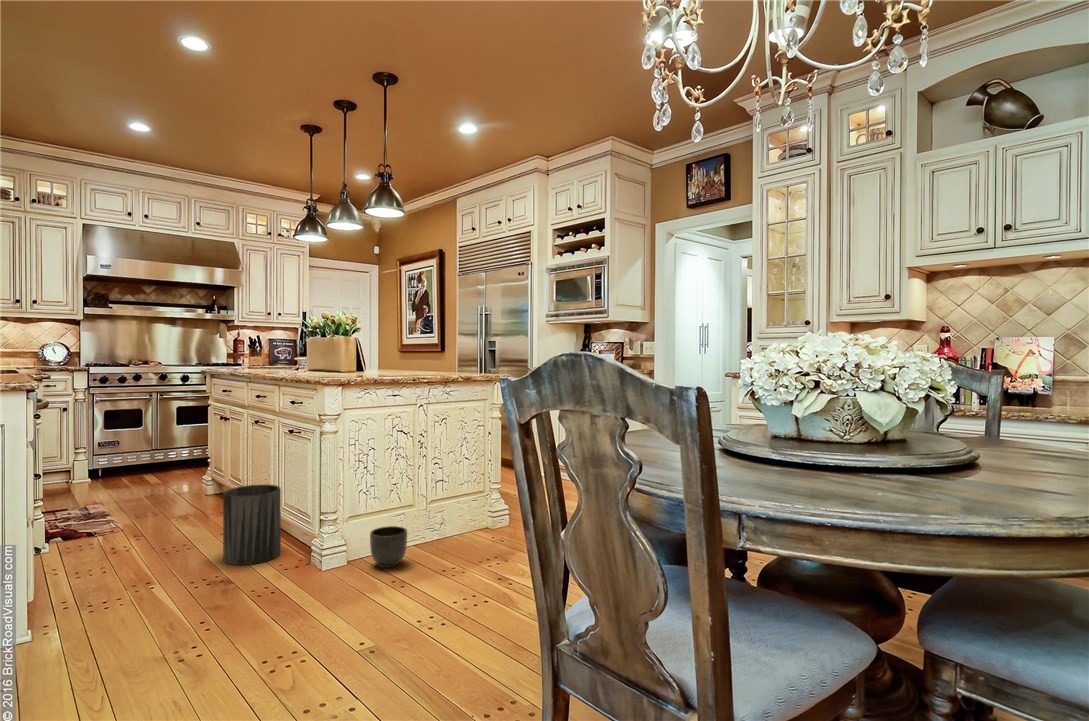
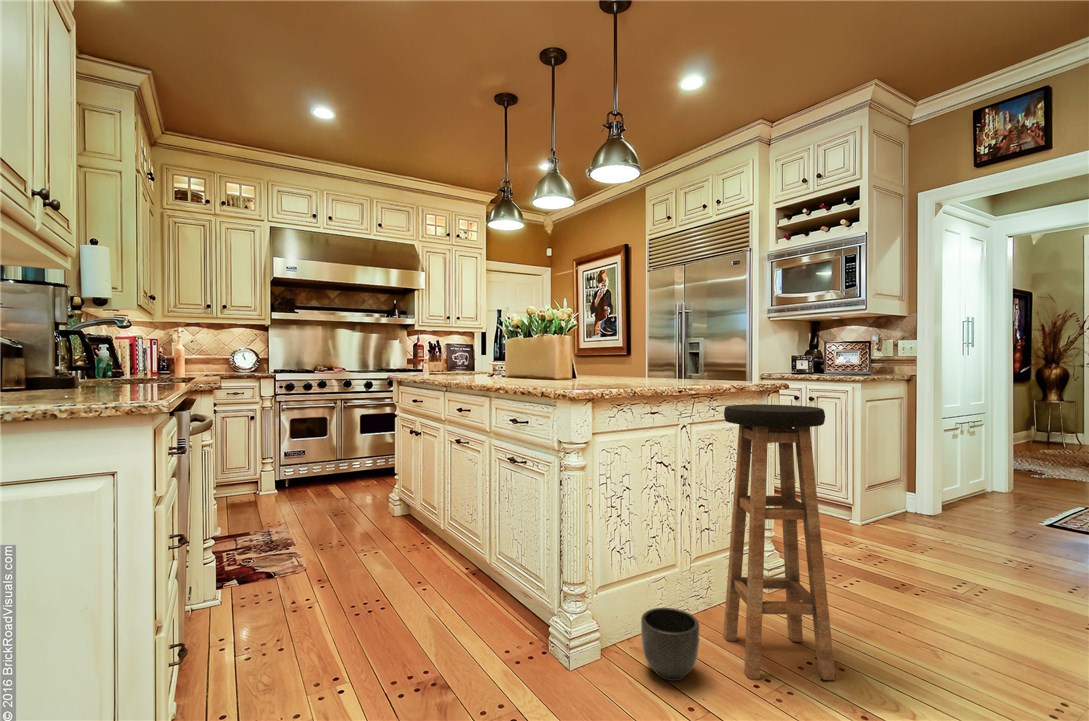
bar stool: none [433,394,493,564] -> present [723,404,835,680]
trash can: present [223,485,281,565] -> none [427,528,501,652]

